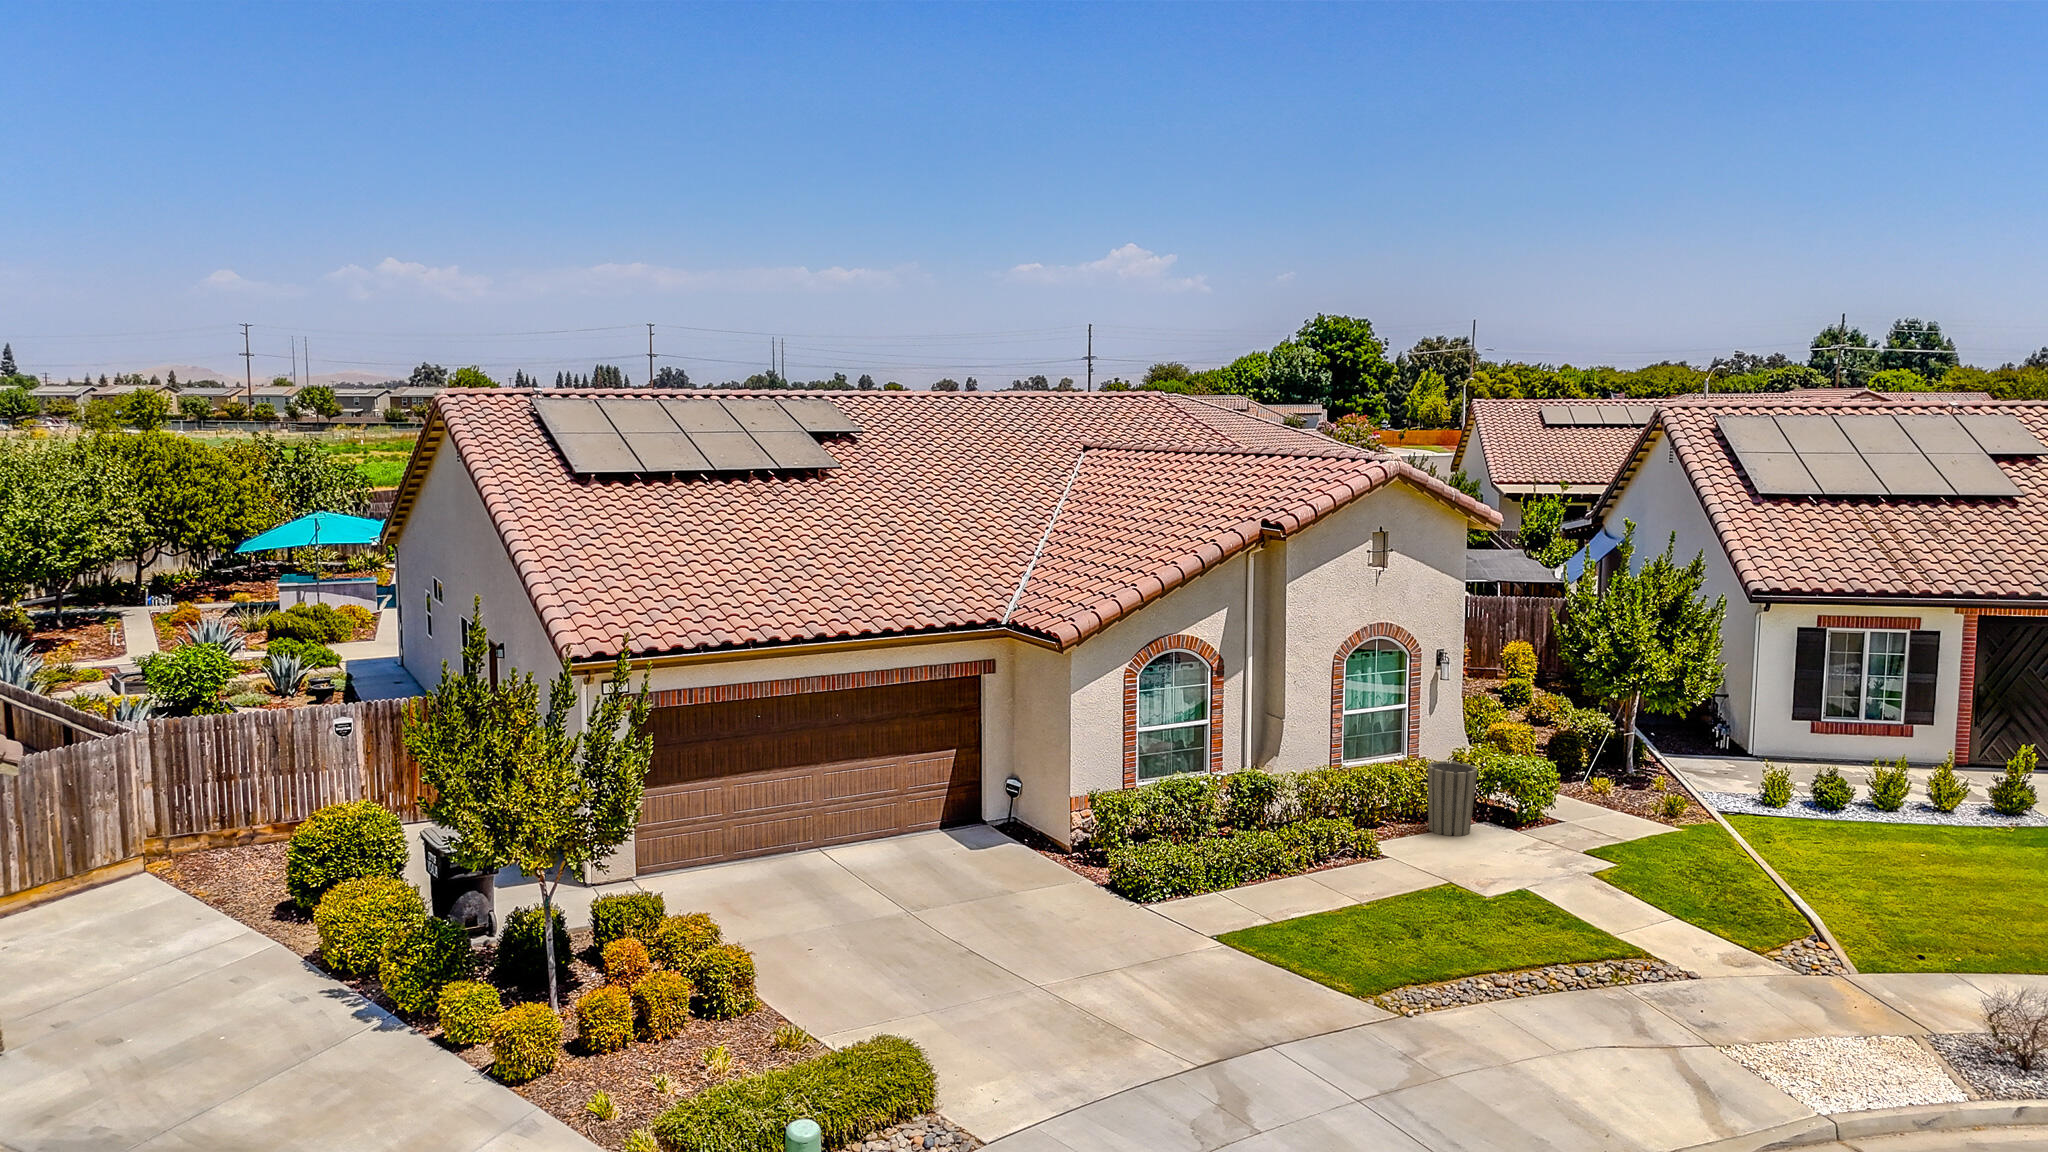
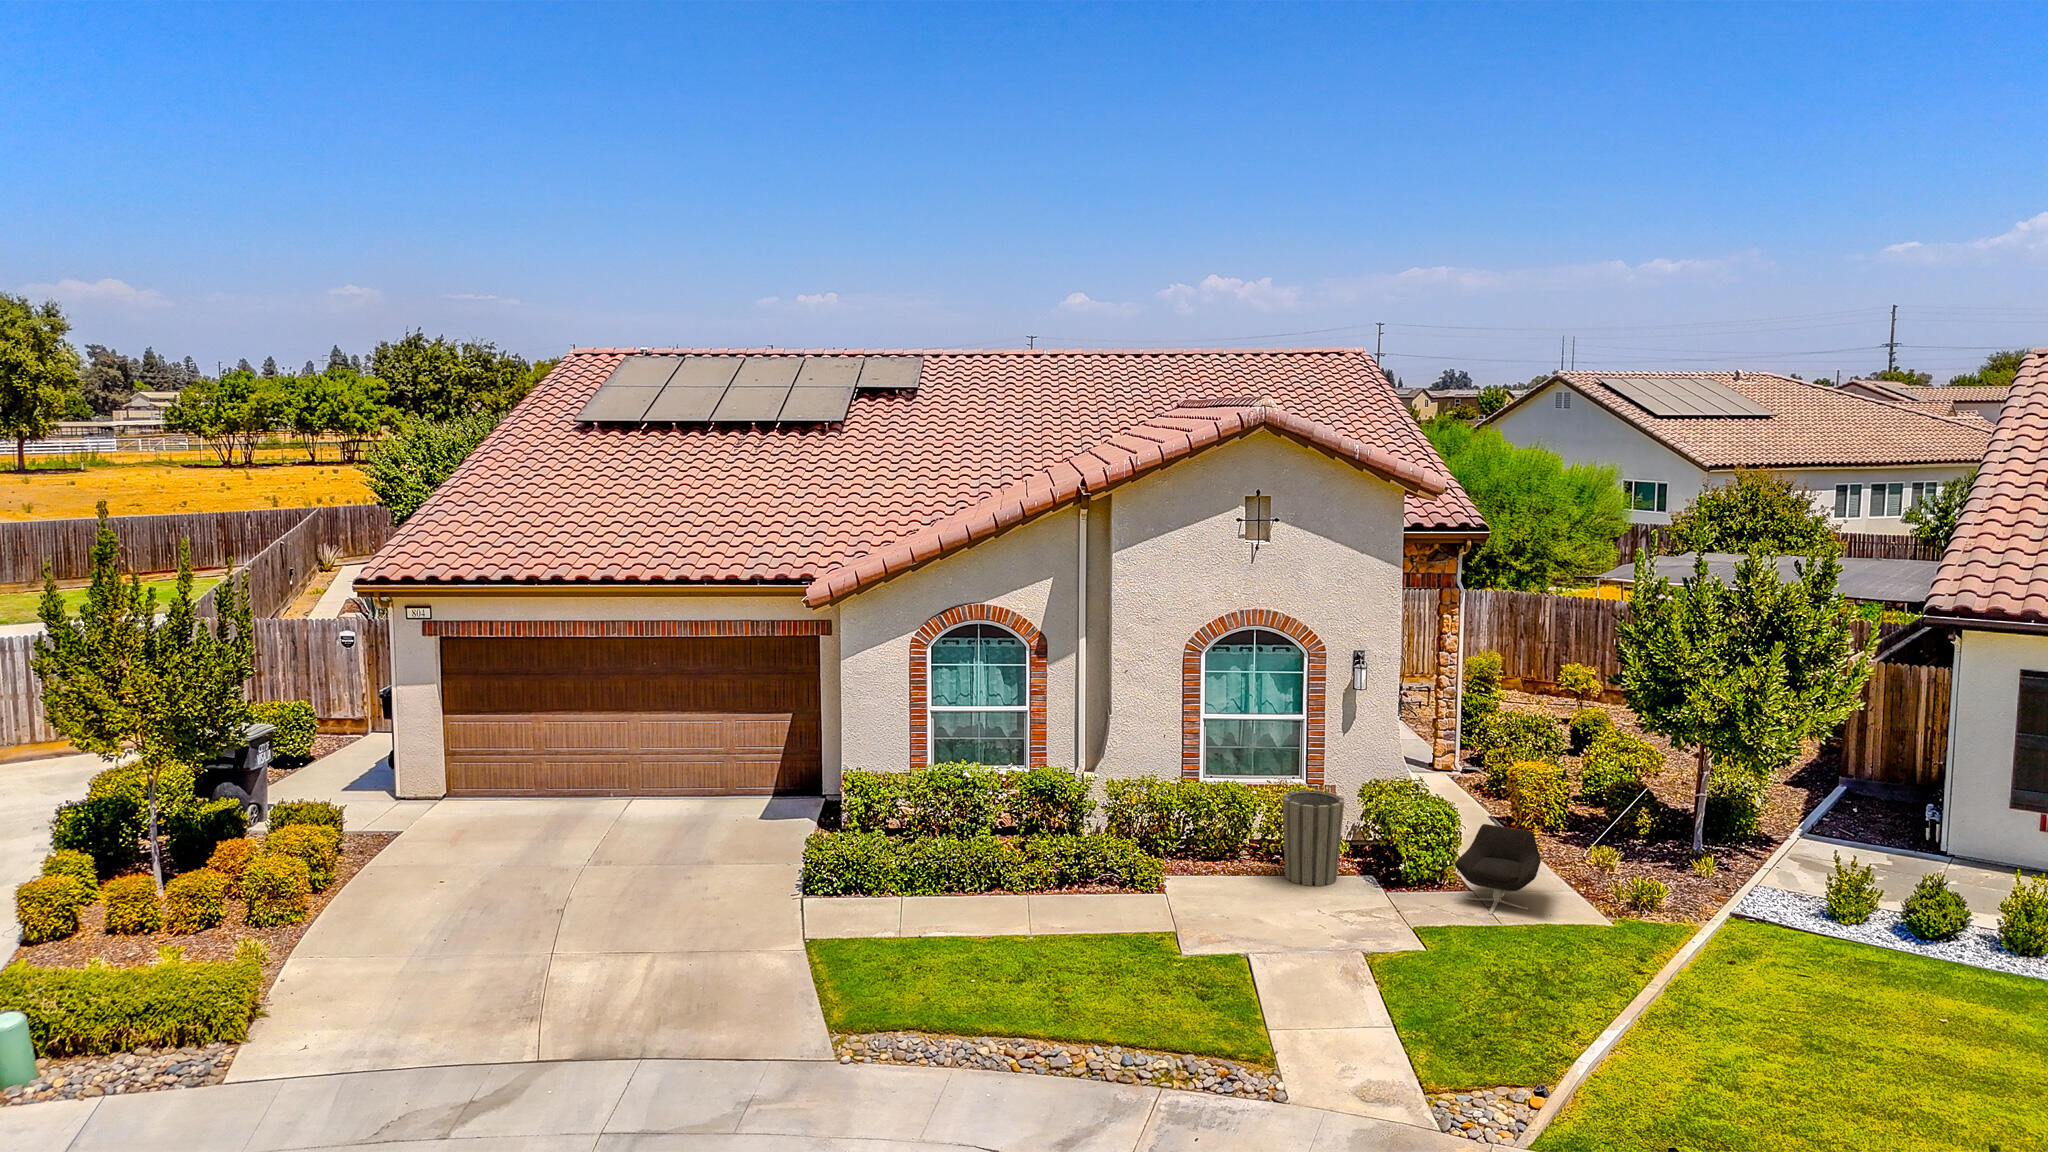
lounge chair: none [1549,771,1619,836] -> present [1454,824,1541,915]

